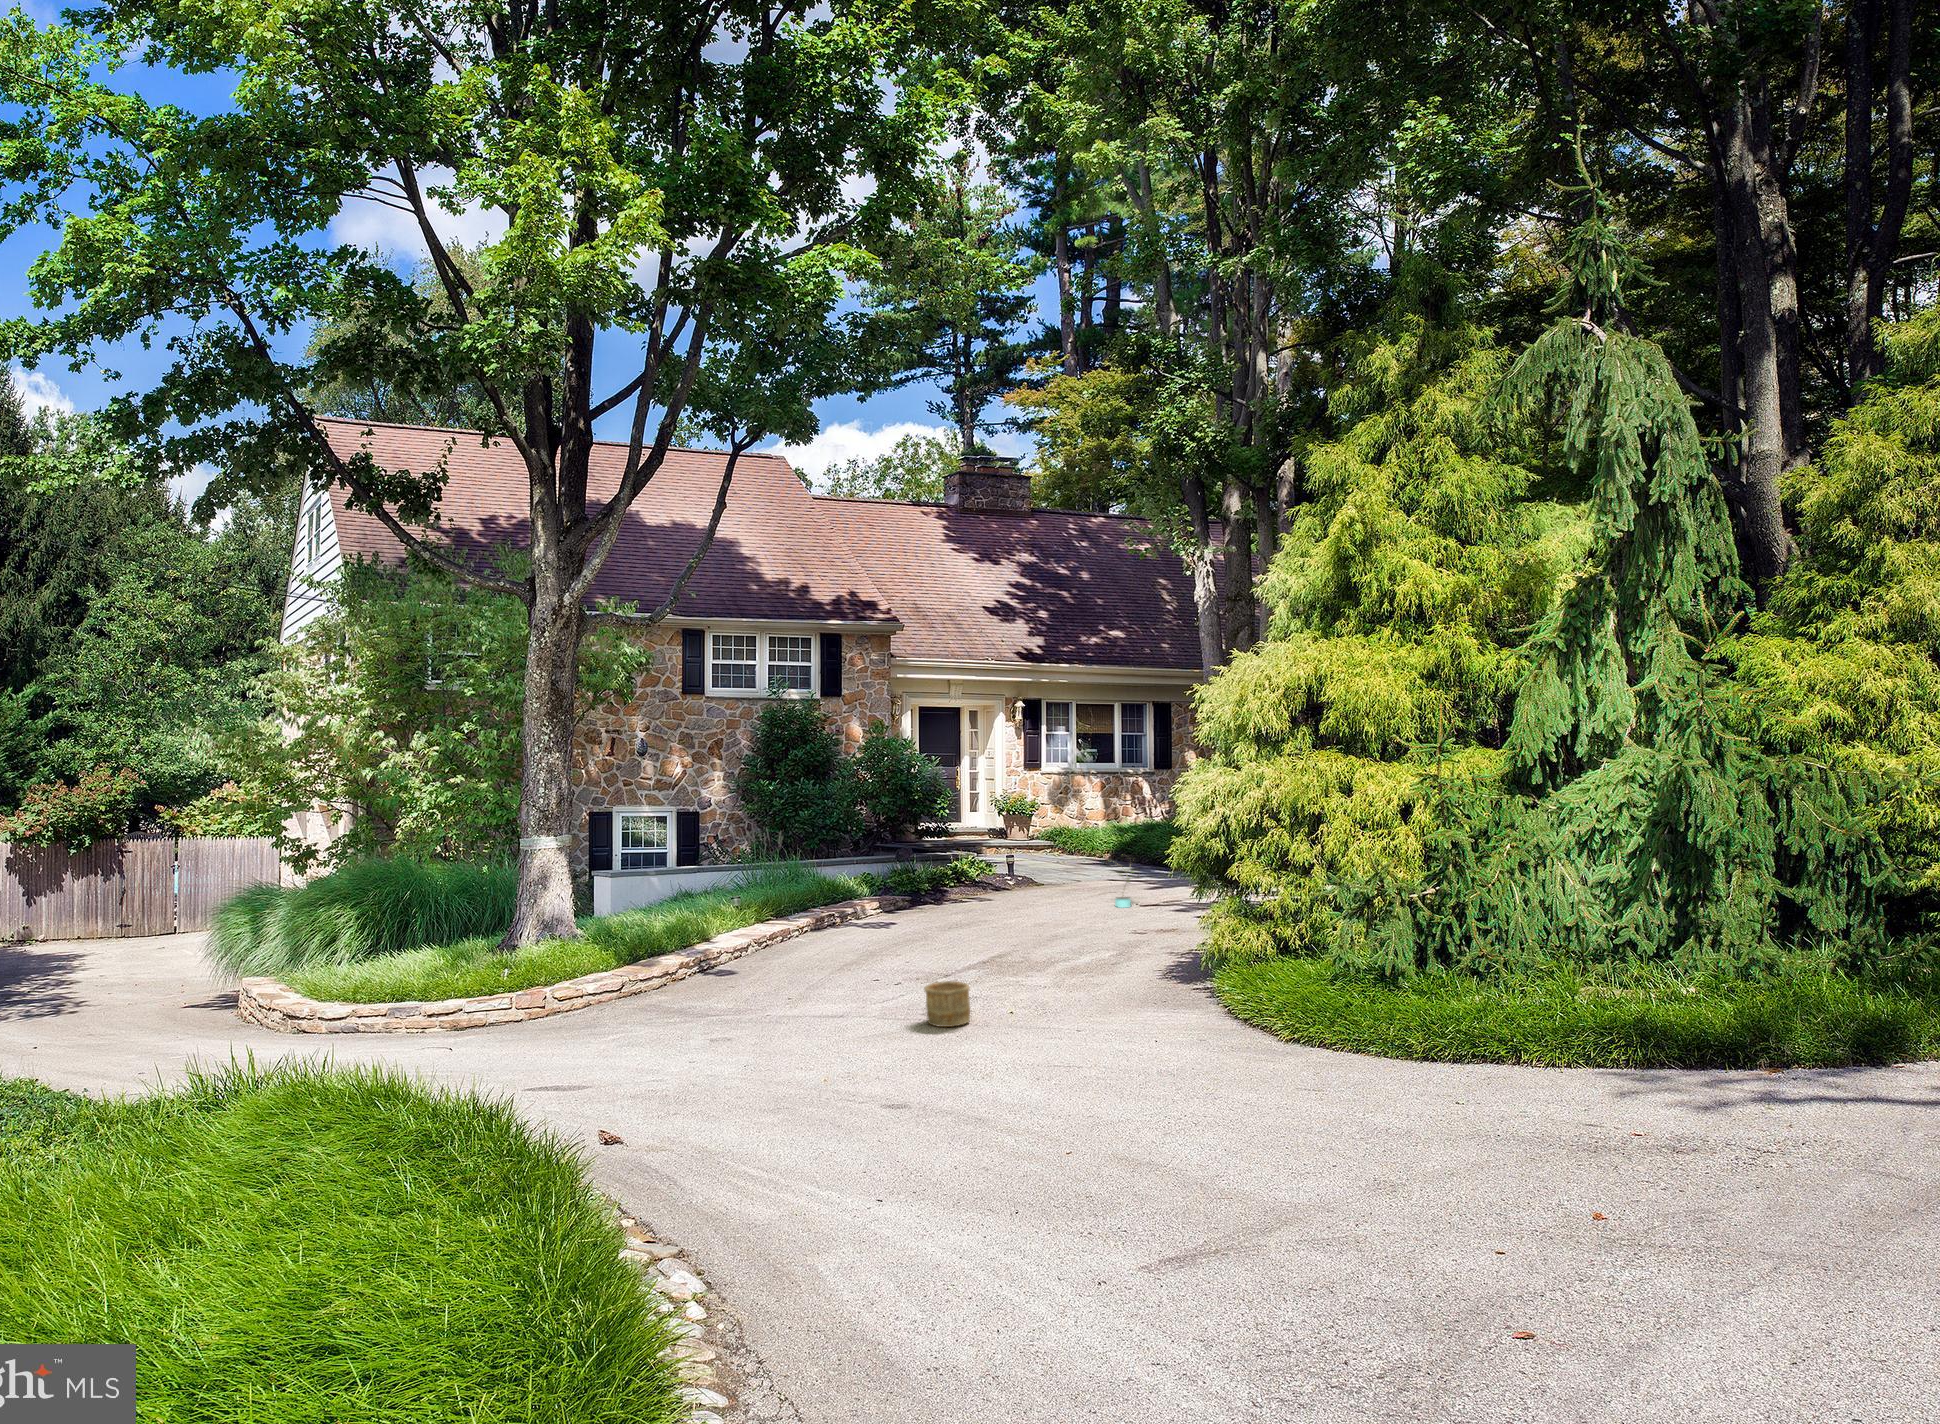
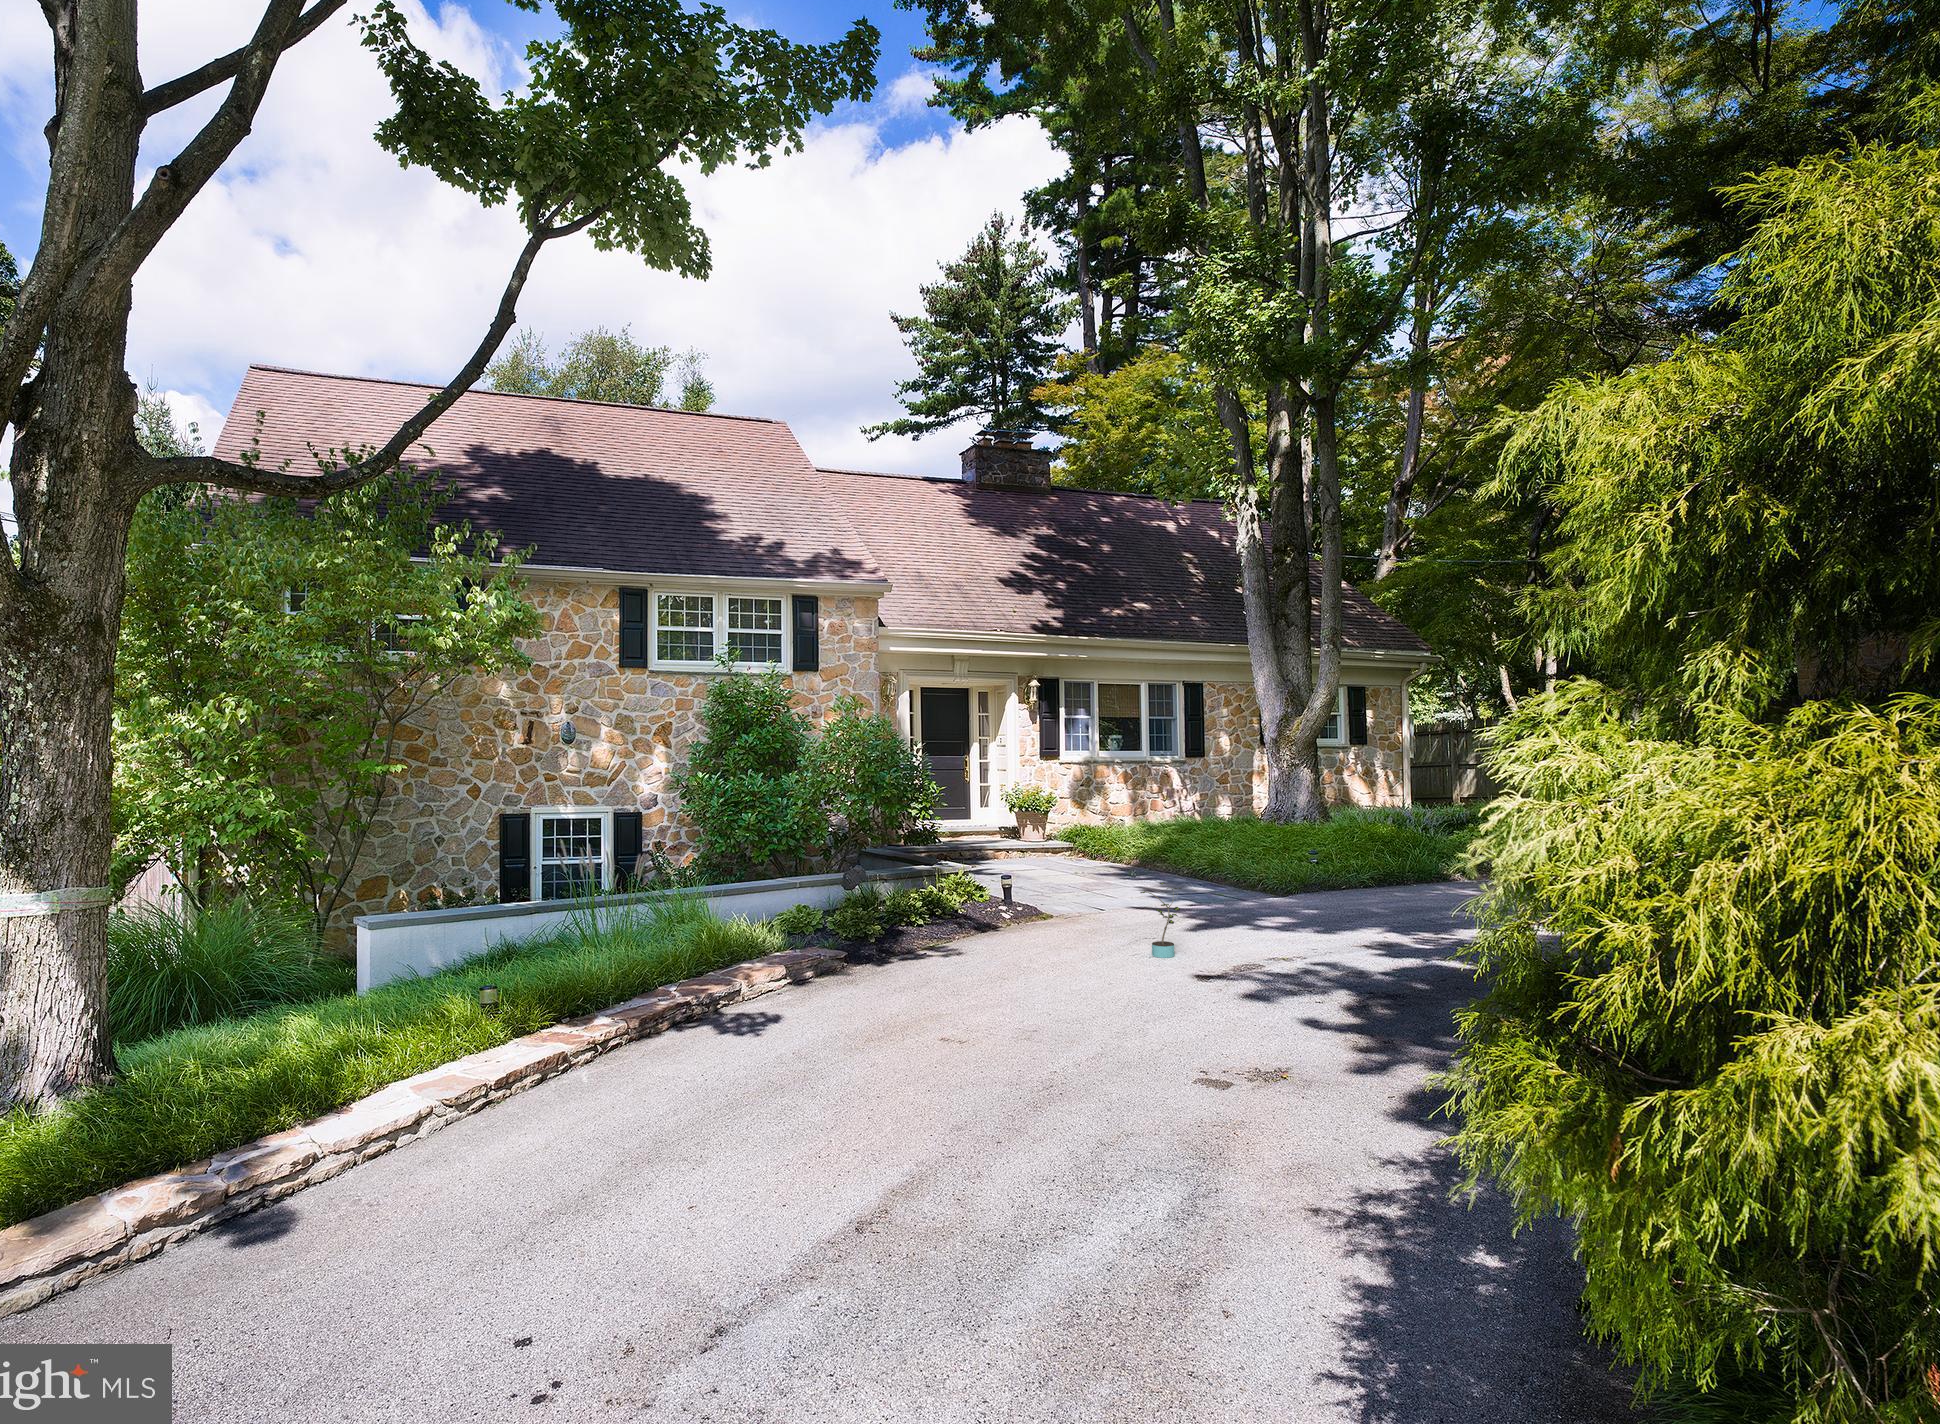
wooden bucket: present [924,981,970,1027] -> none [762,1240,865,1374]

